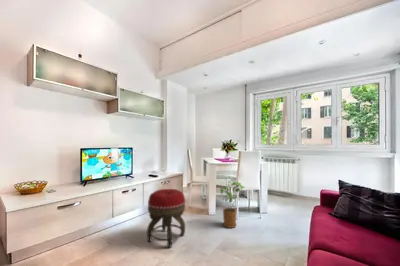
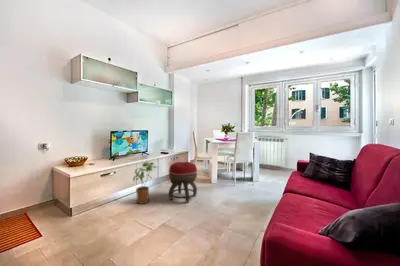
house plant: present [221,182,244,228] -> present [133,162,156,204]

